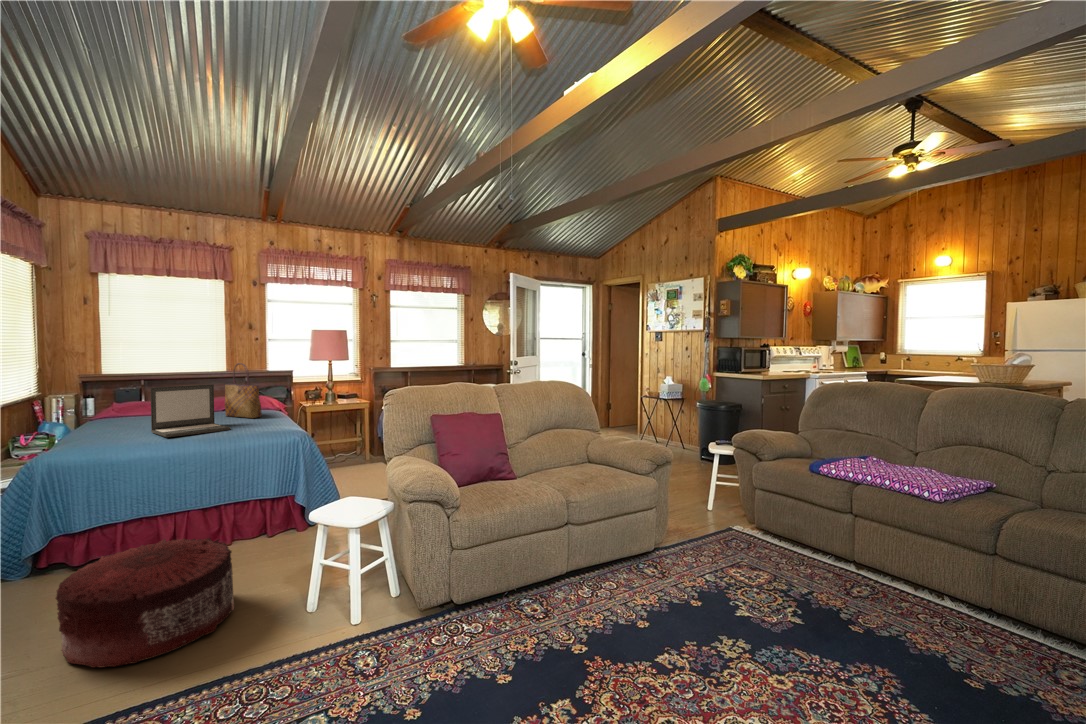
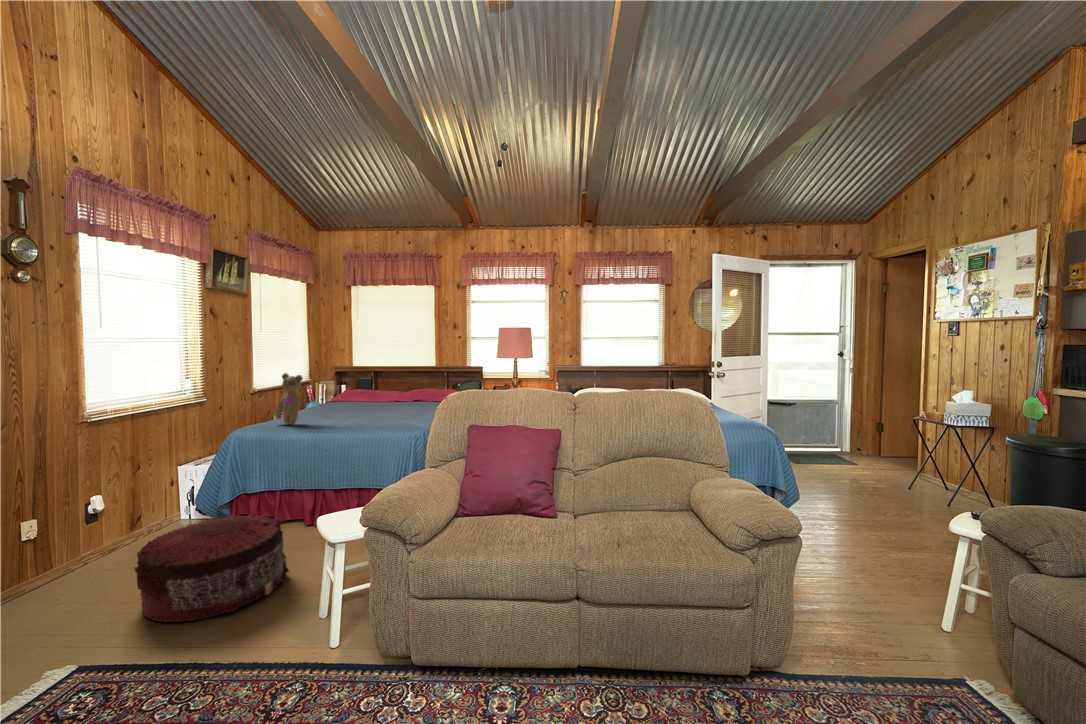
tote bag: present [225,363,262,418] -> none [396,359,417,410]
teddy bear: none [98,382,144,444] -> present [275,373,303,425]
laptop: present [150,384,230,437] -> none [319,378,373,422]

